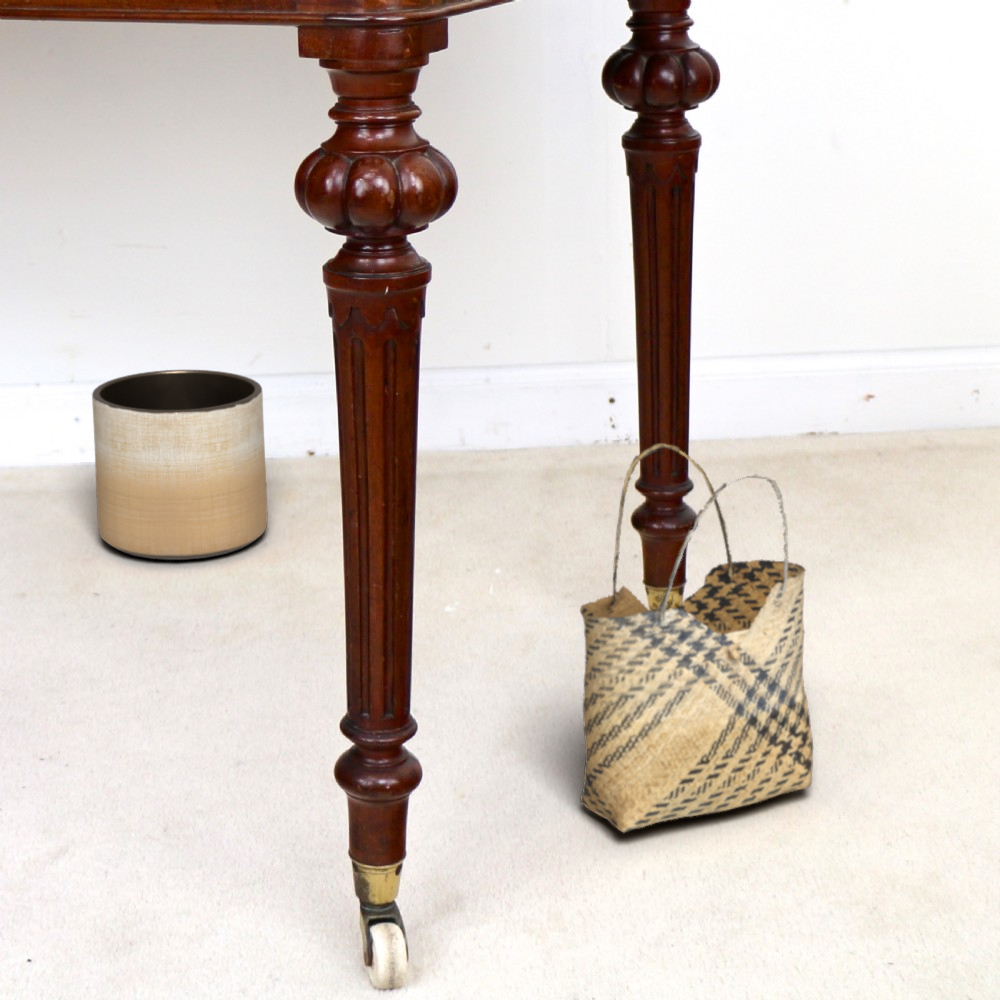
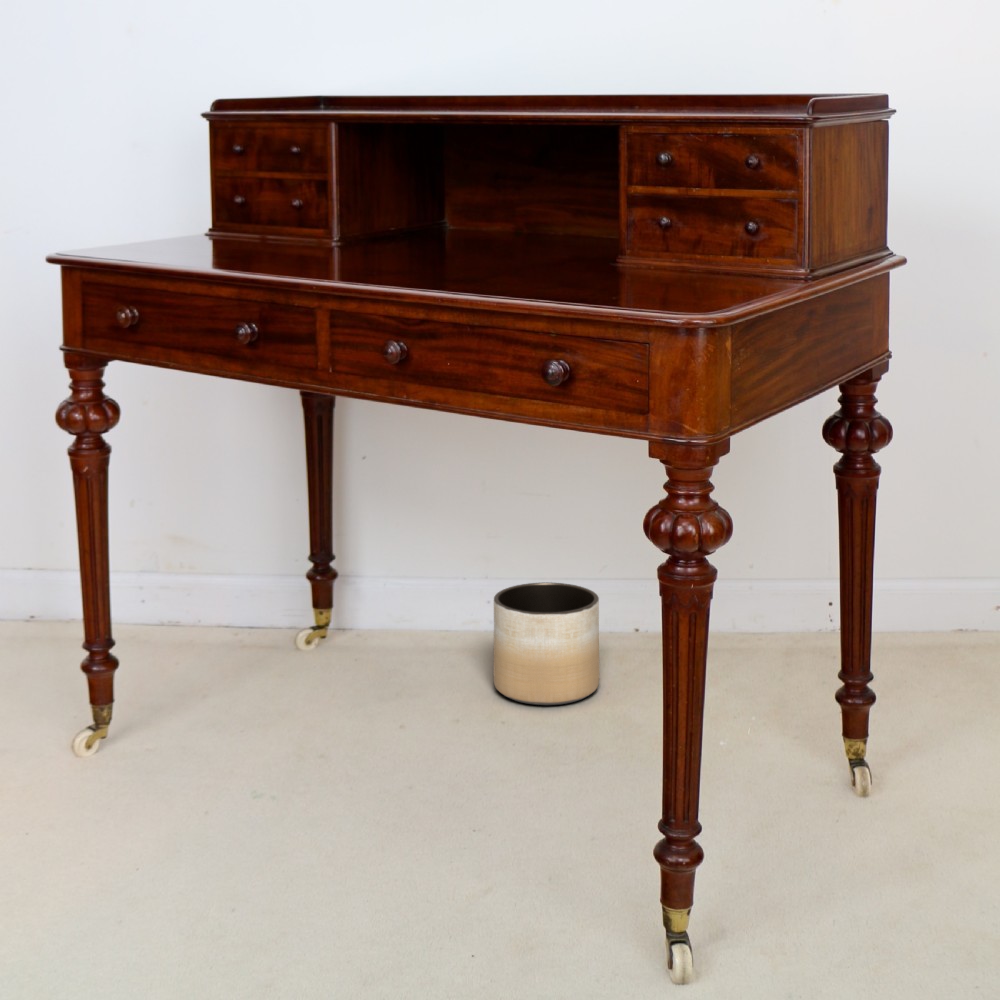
woven basket: present [580,443,813,832] -> none [798,659,945,898]

